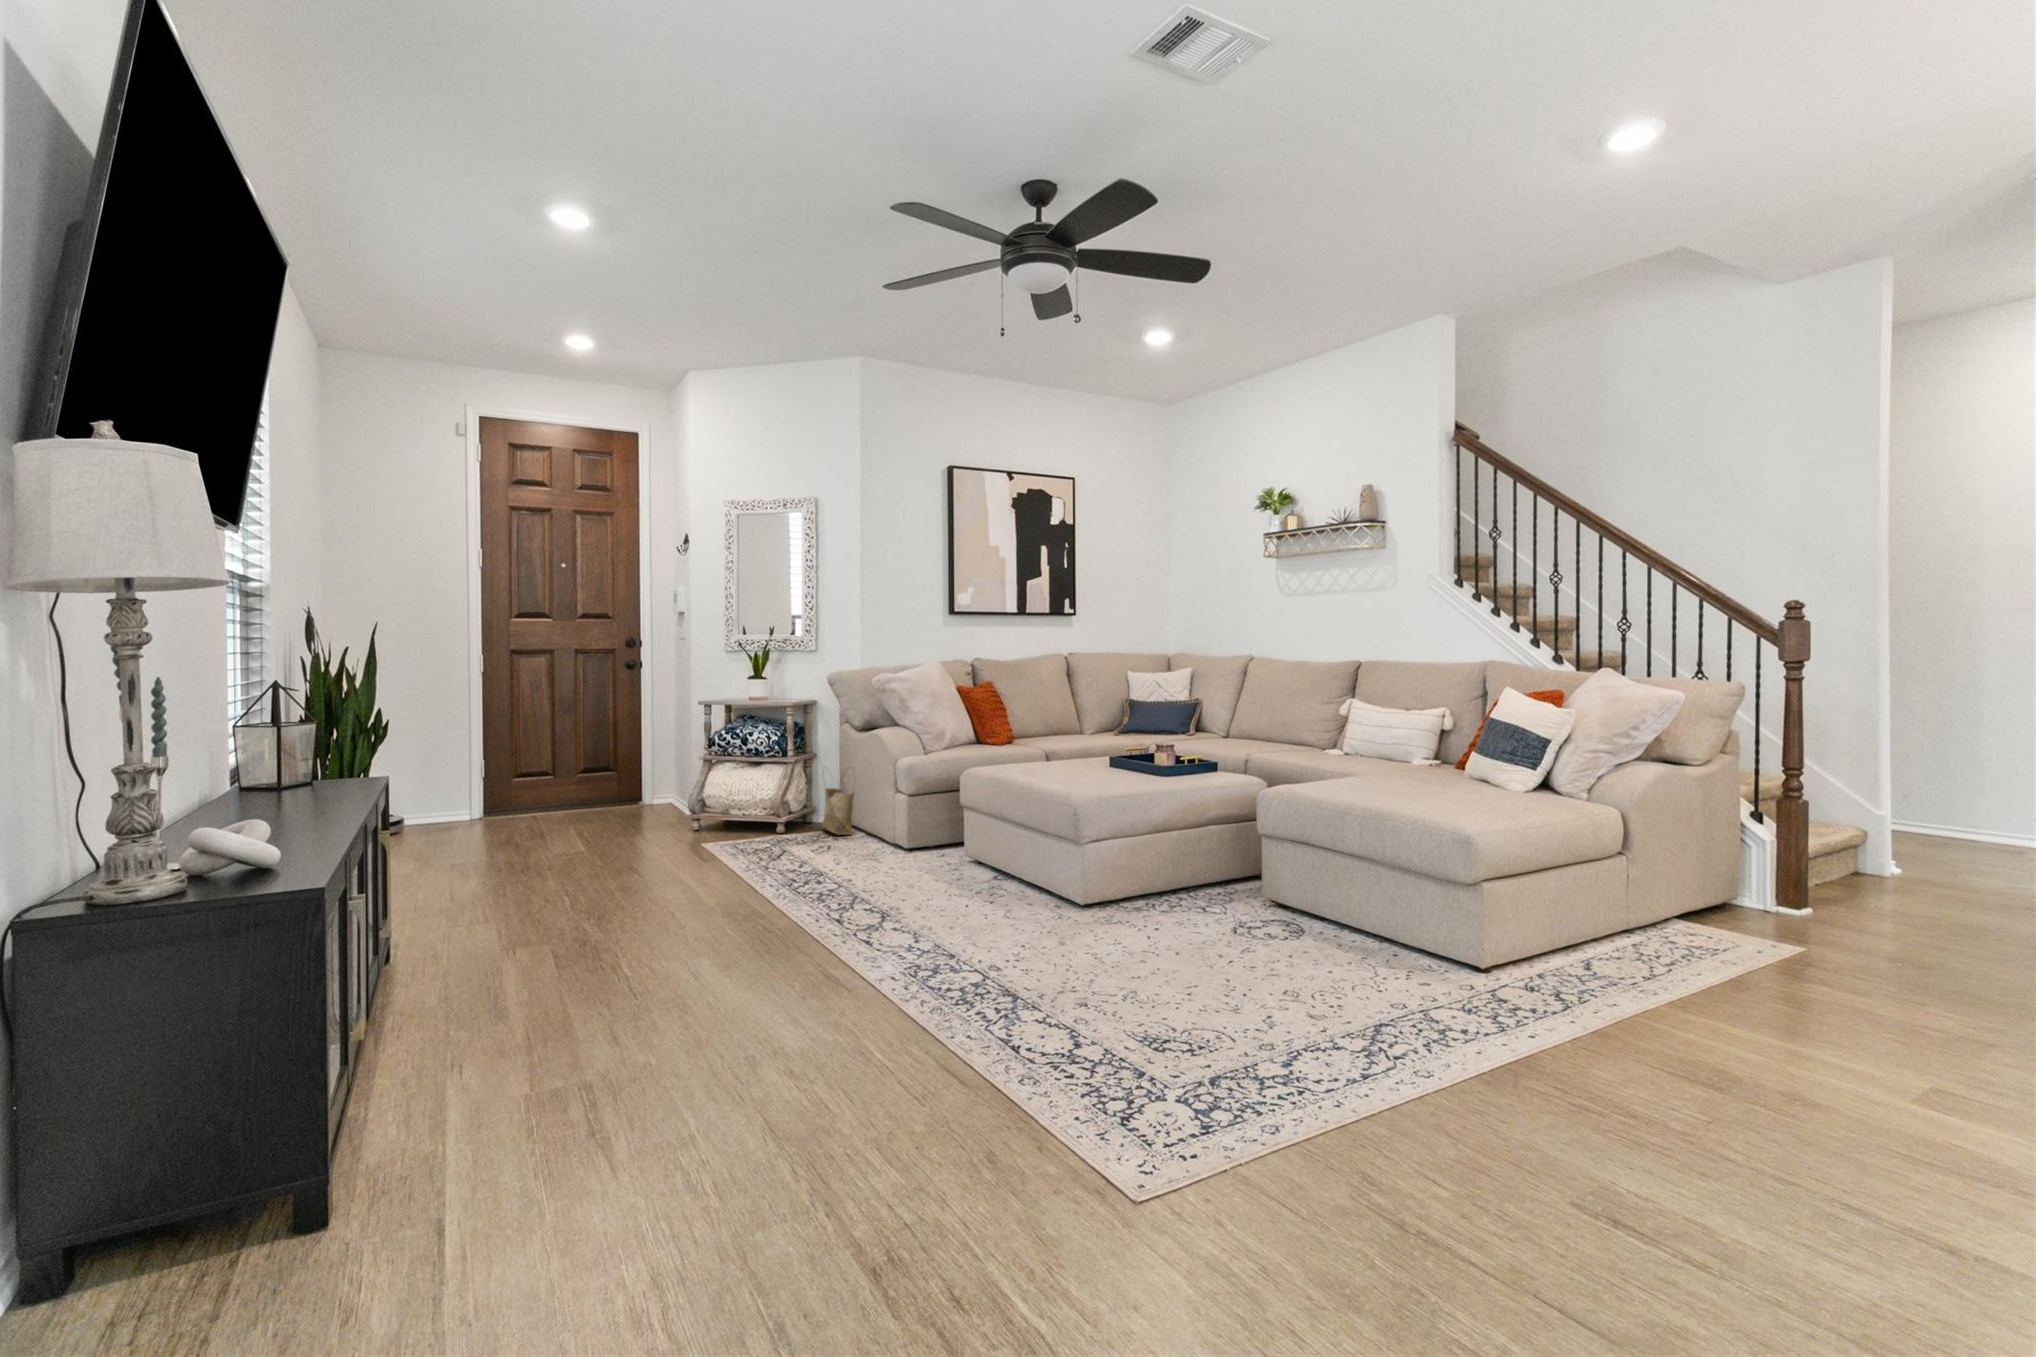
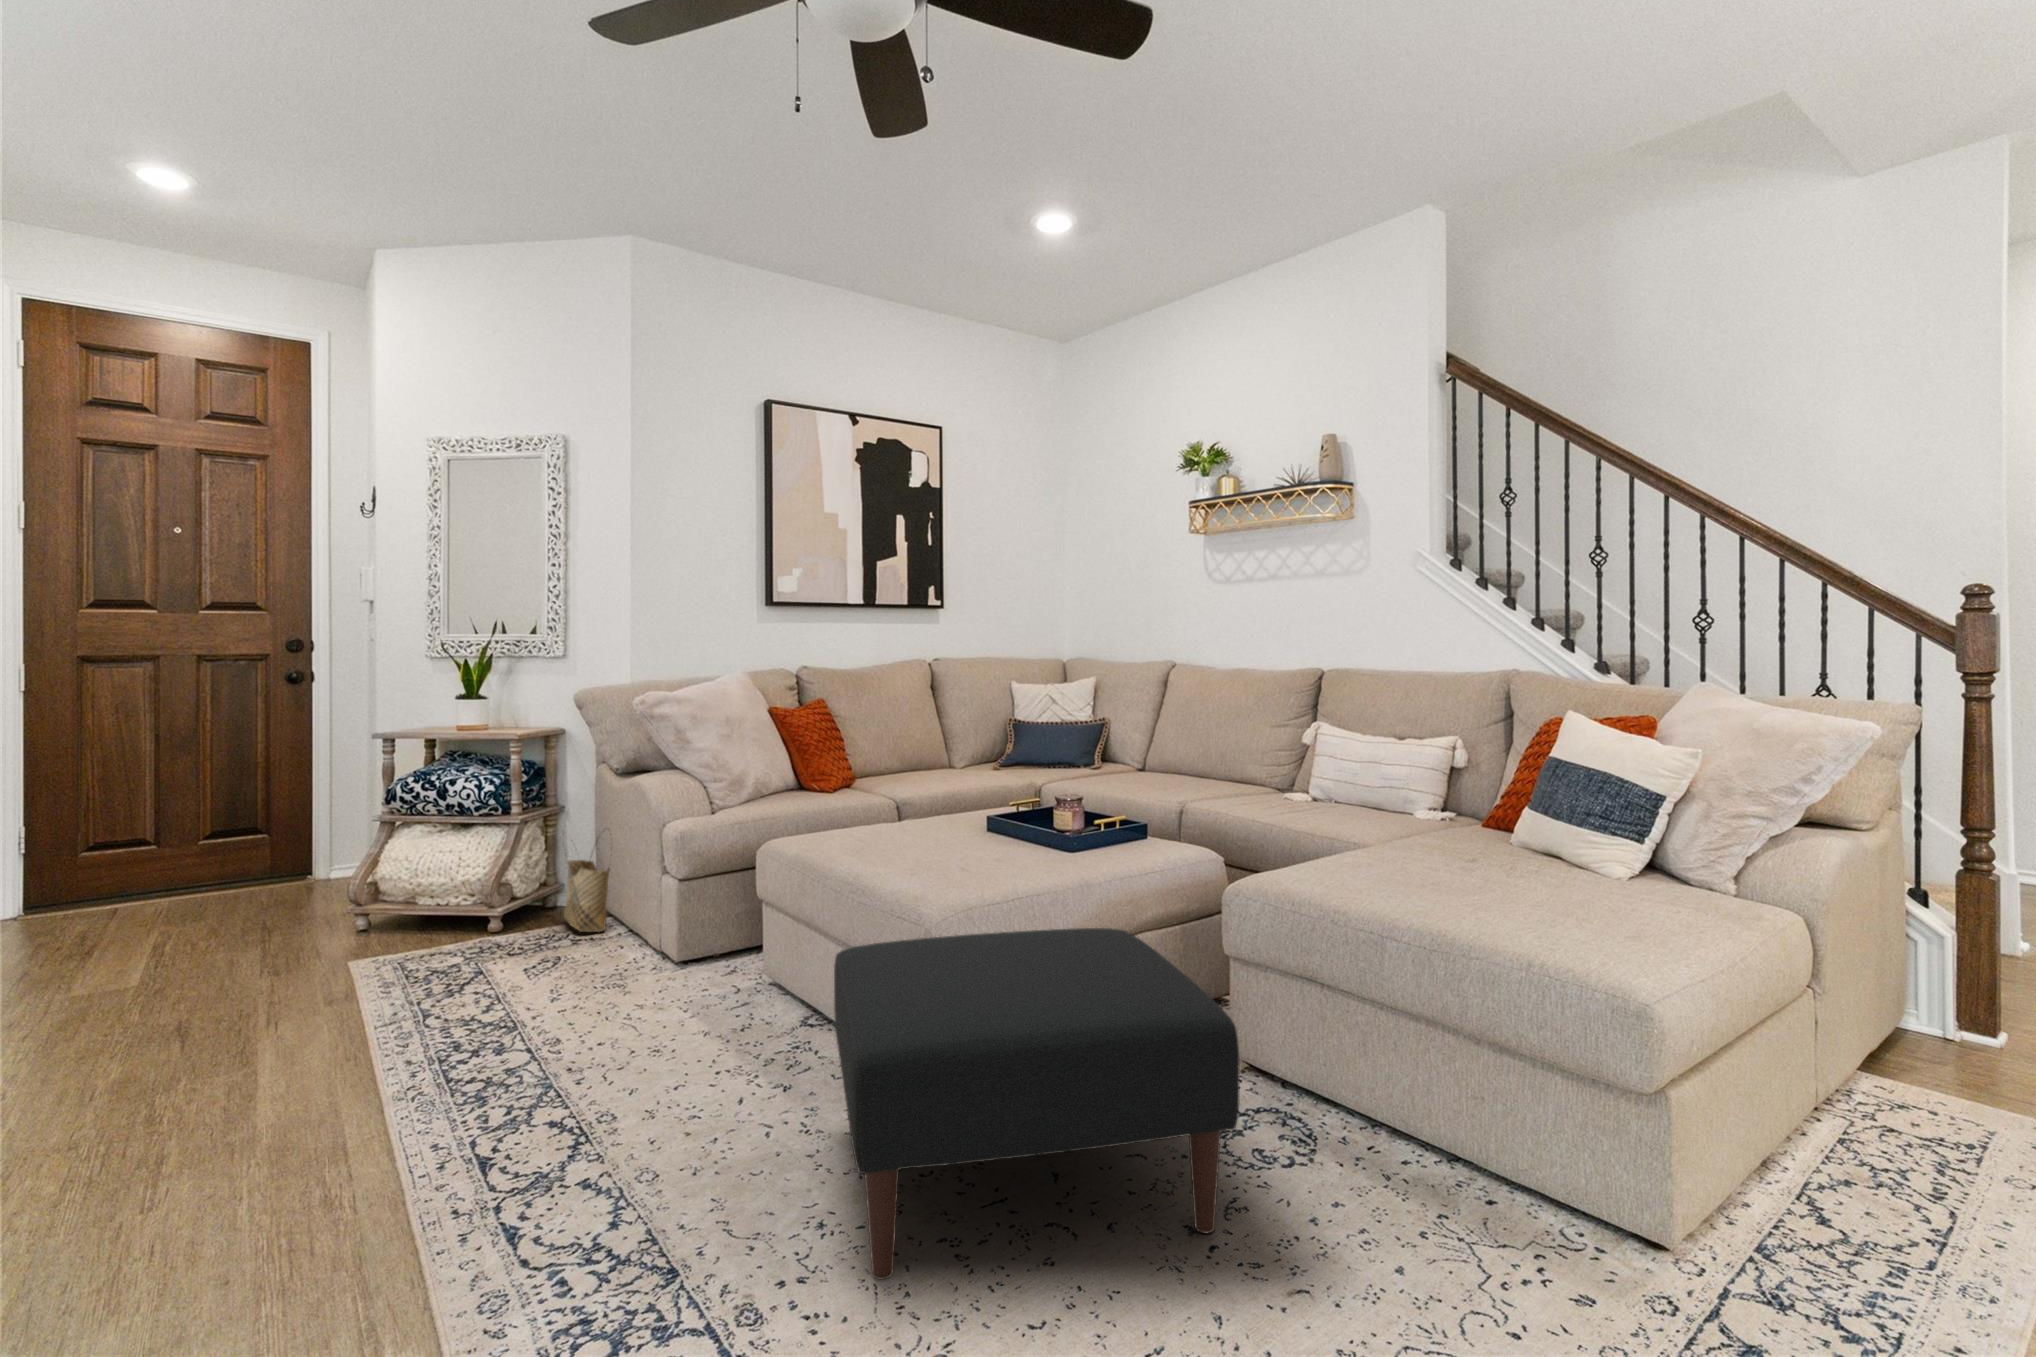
ottoman: none [1024,813,1251,970] -> present [834,928,1240,1280]

